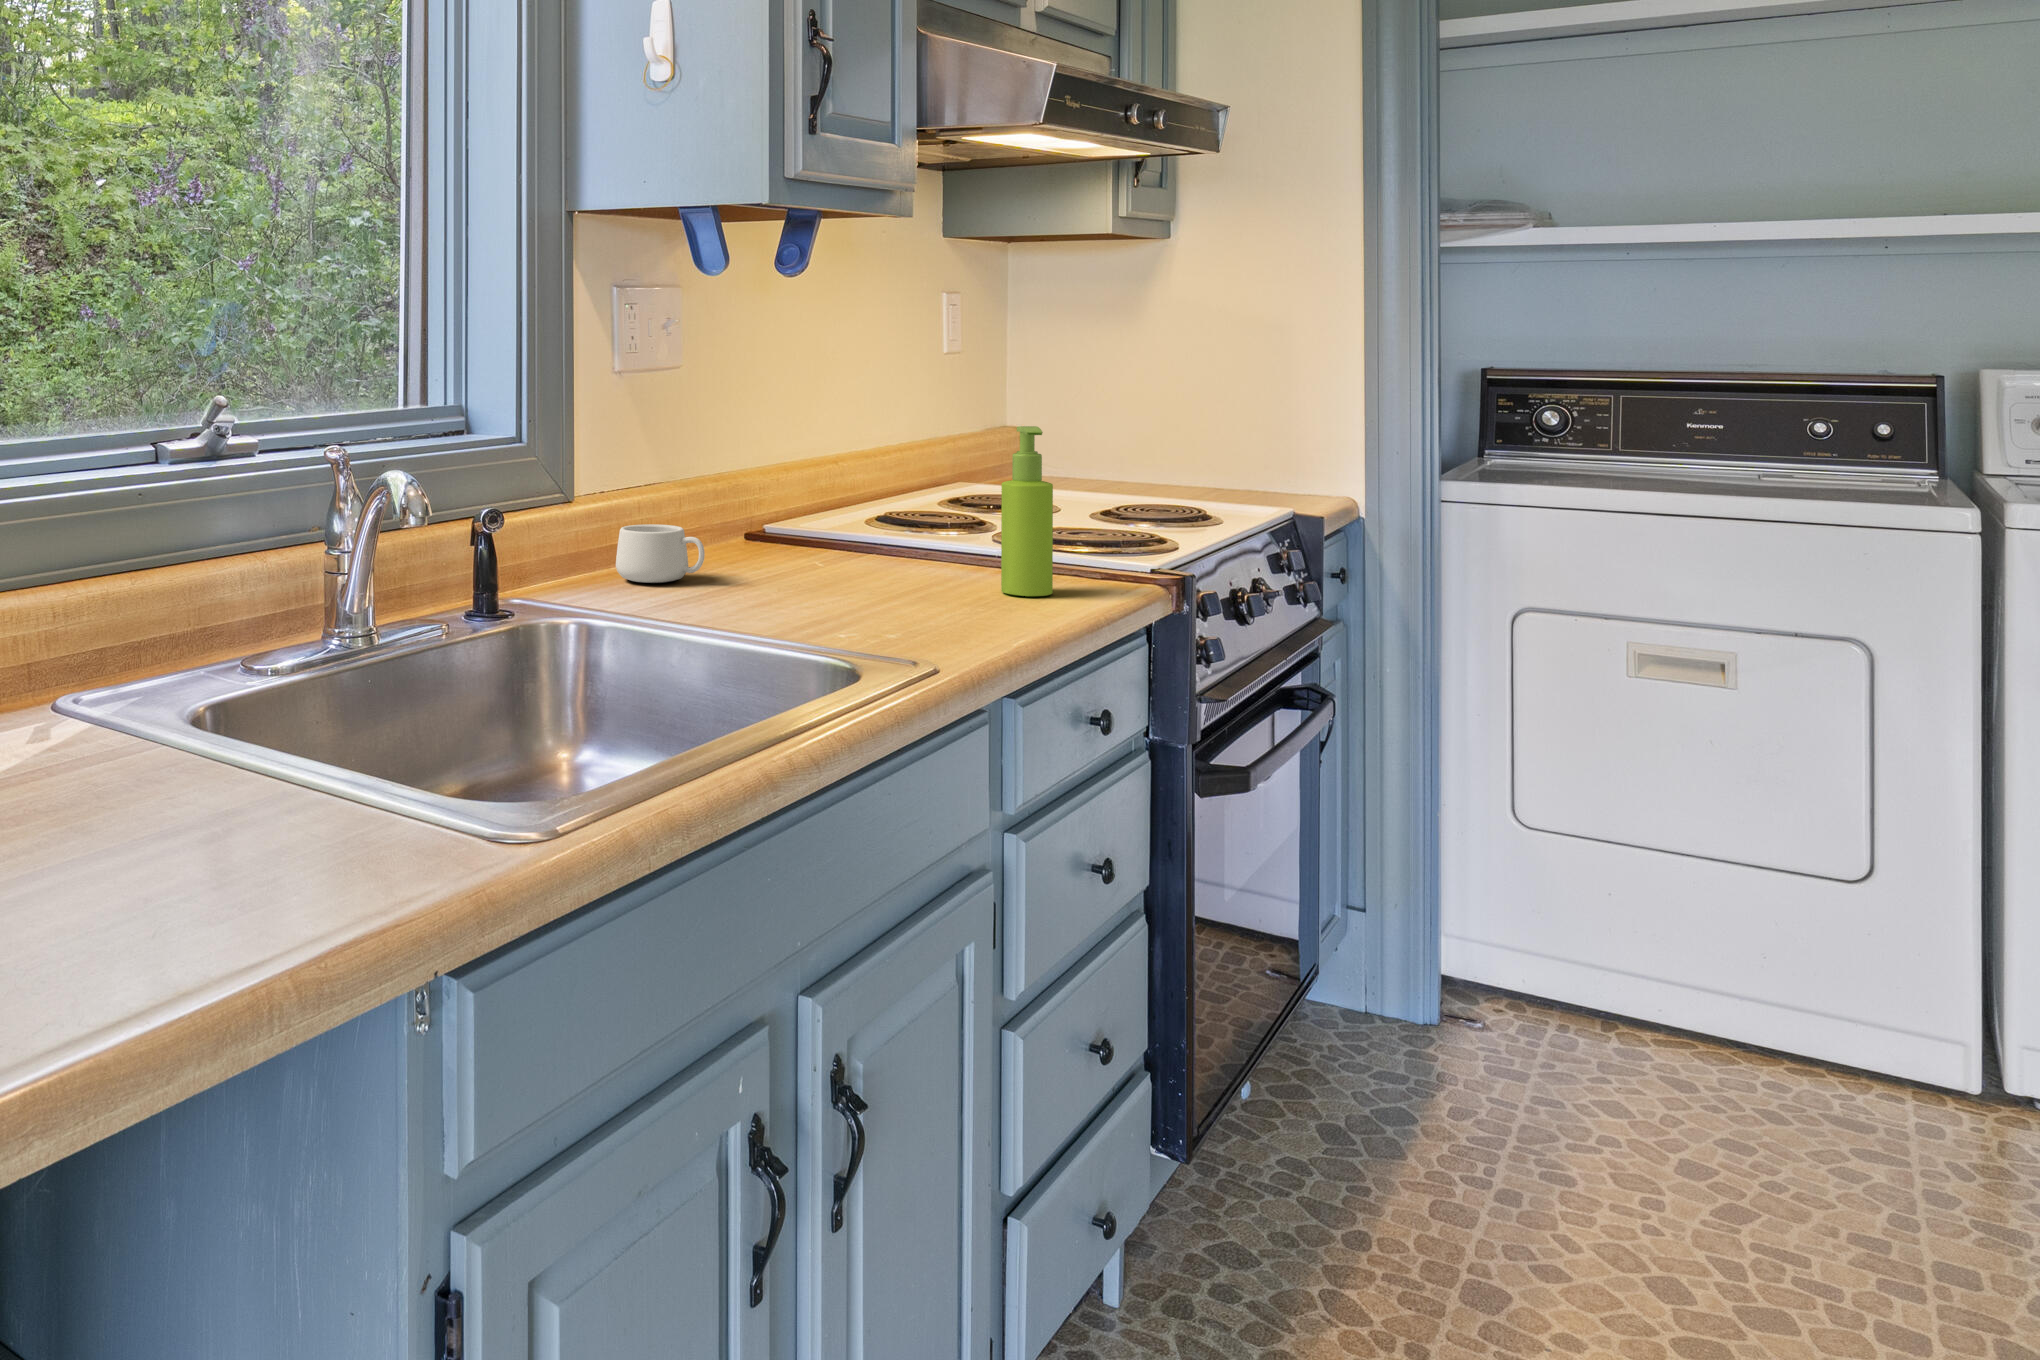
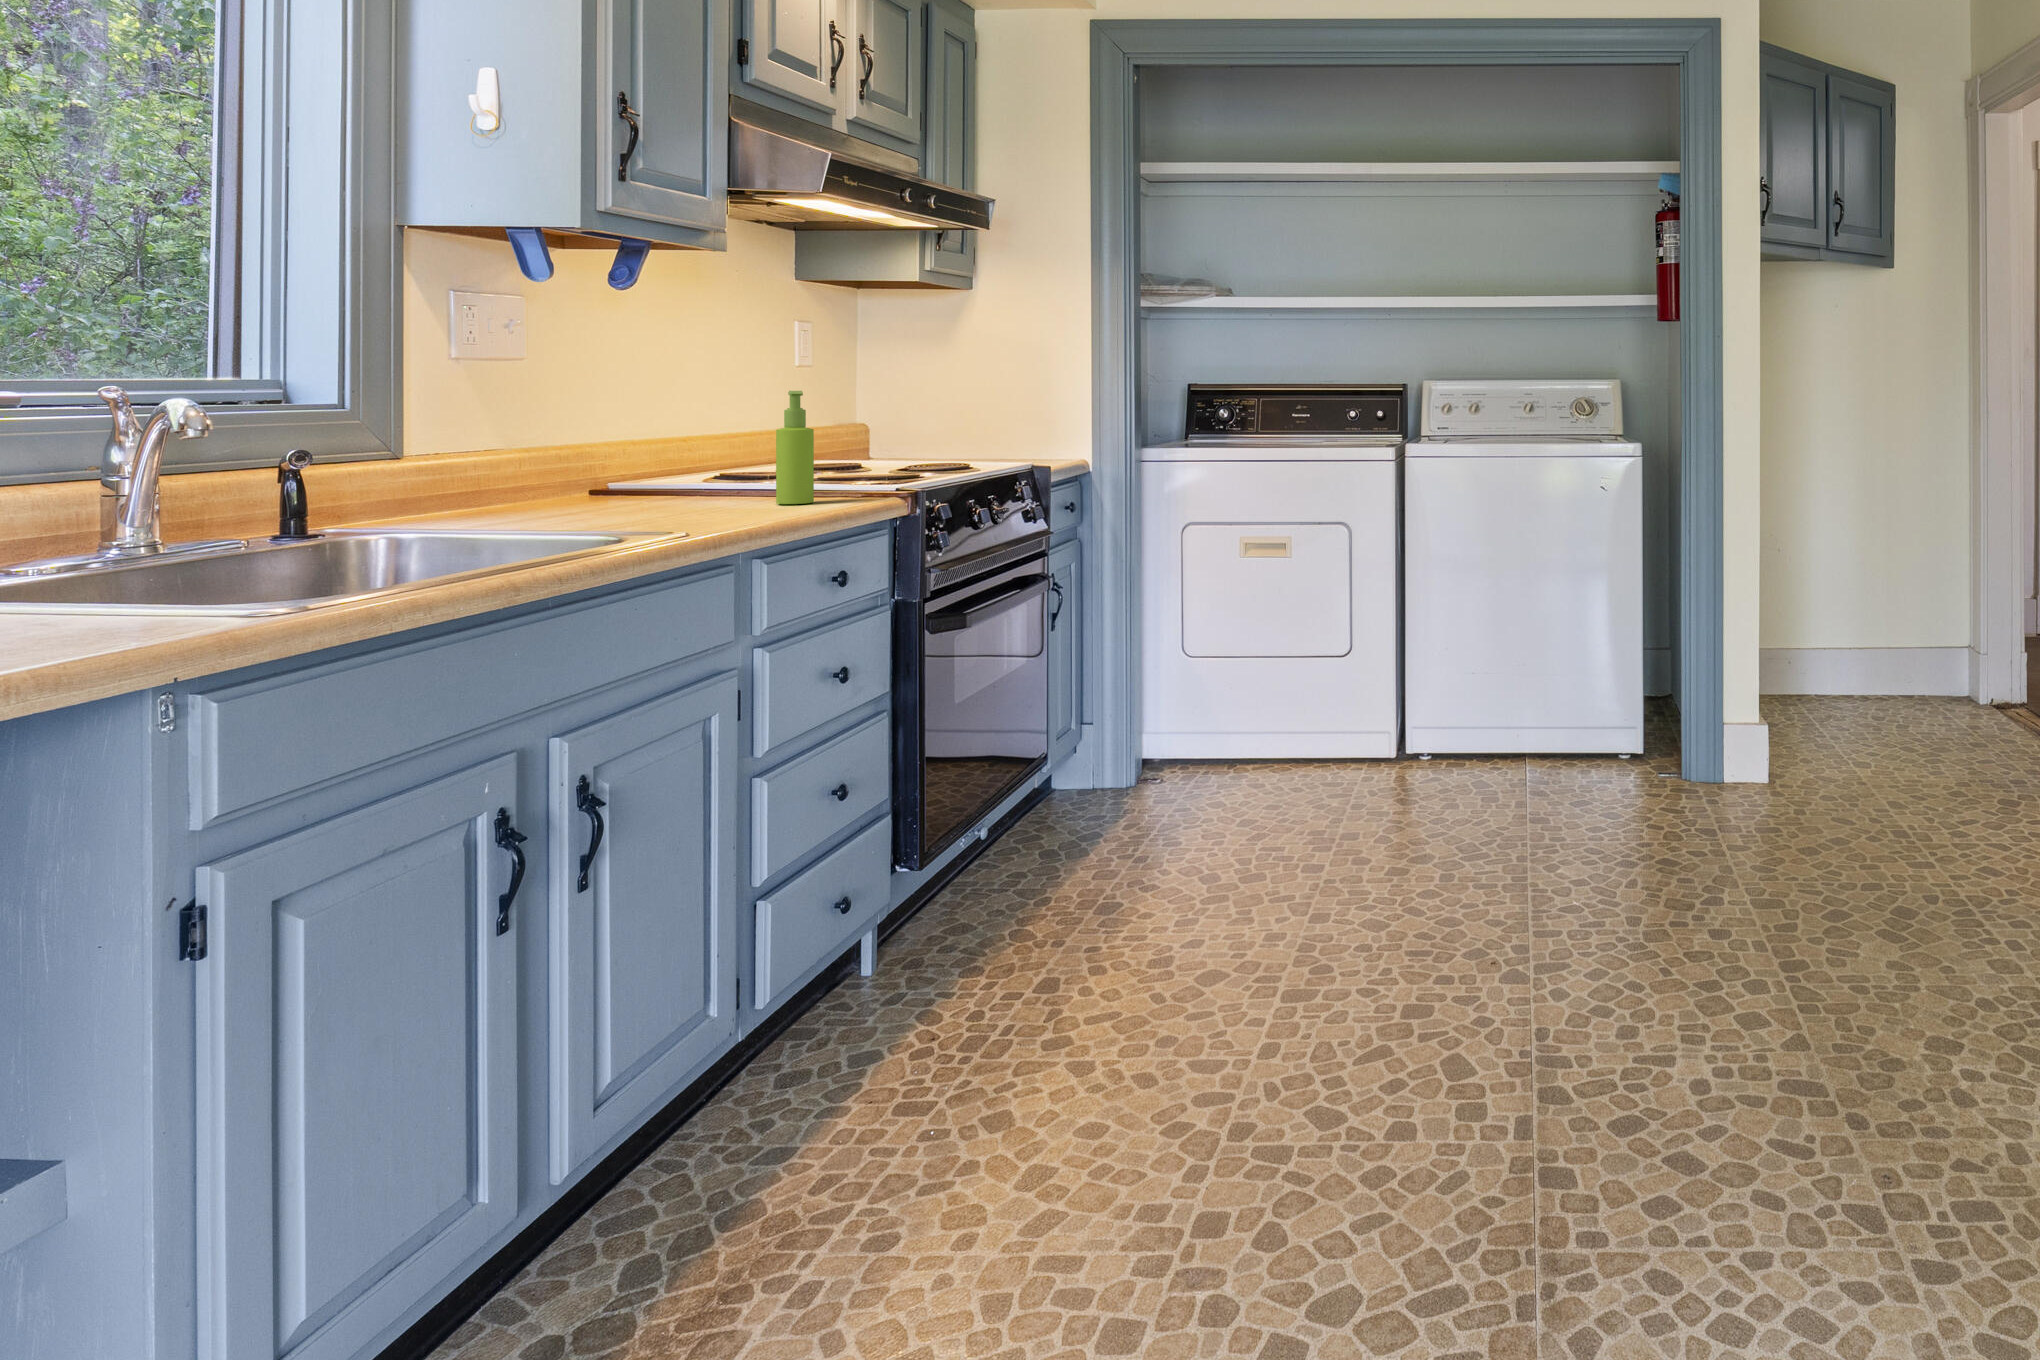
mug: present [616,524,705,583] -> none [444,472,529,515]

